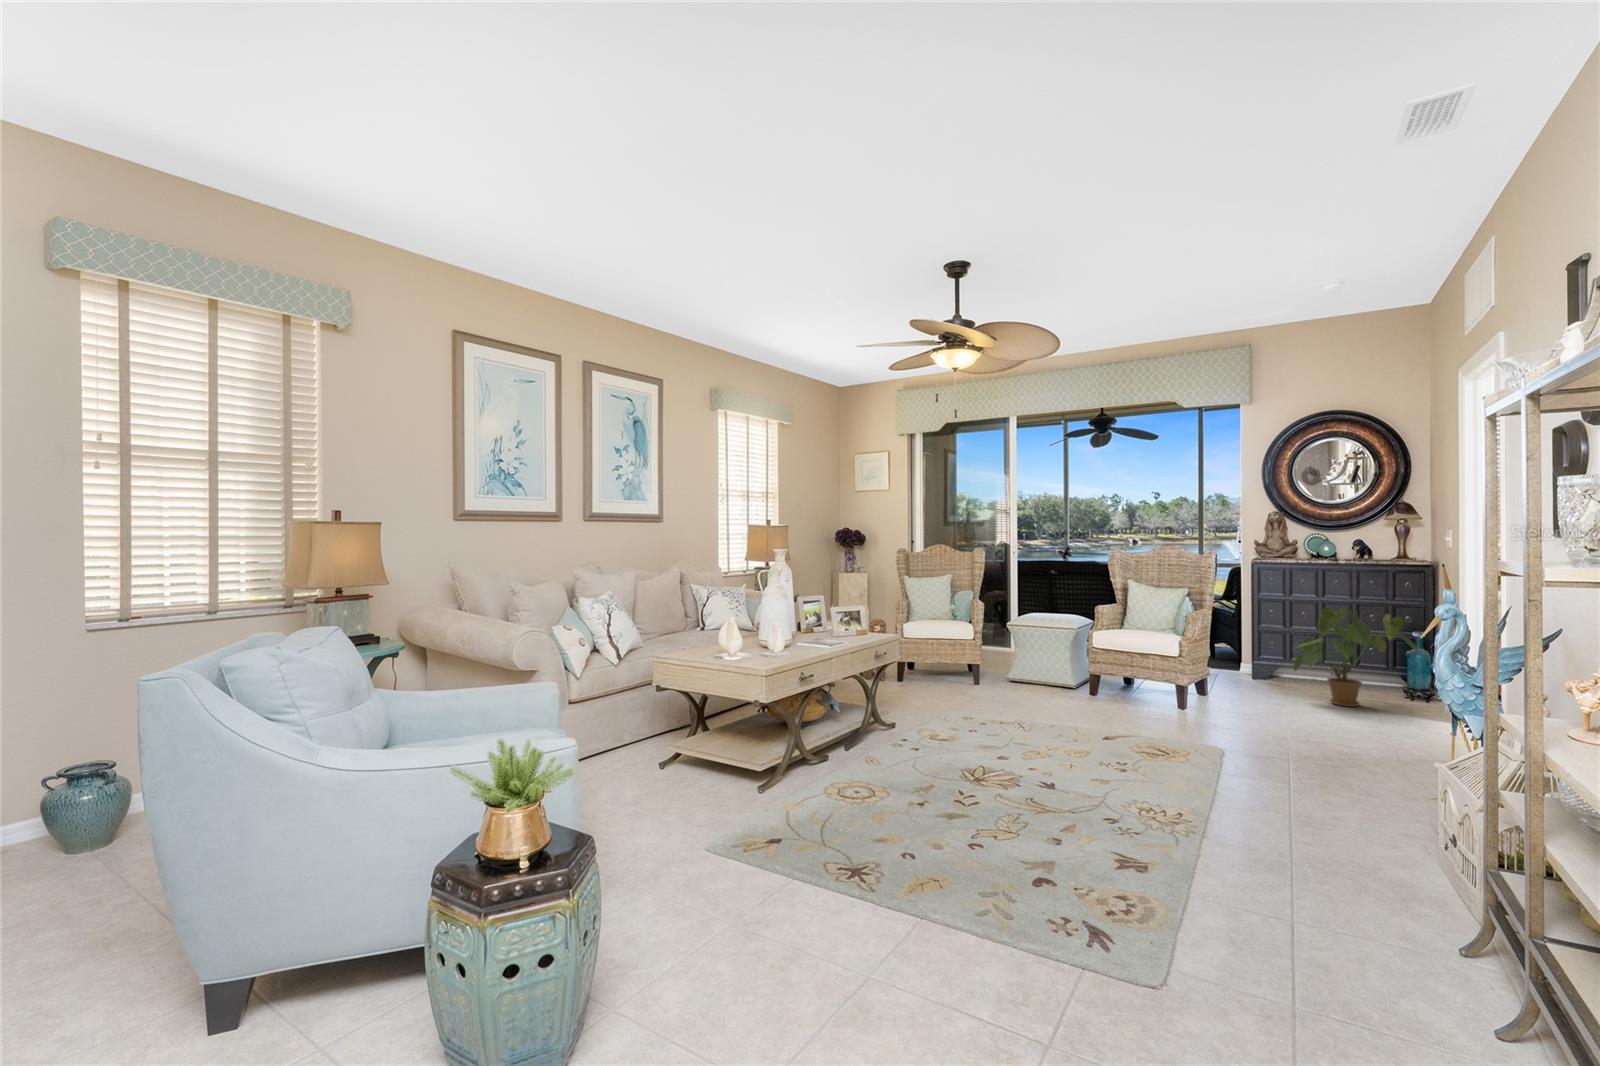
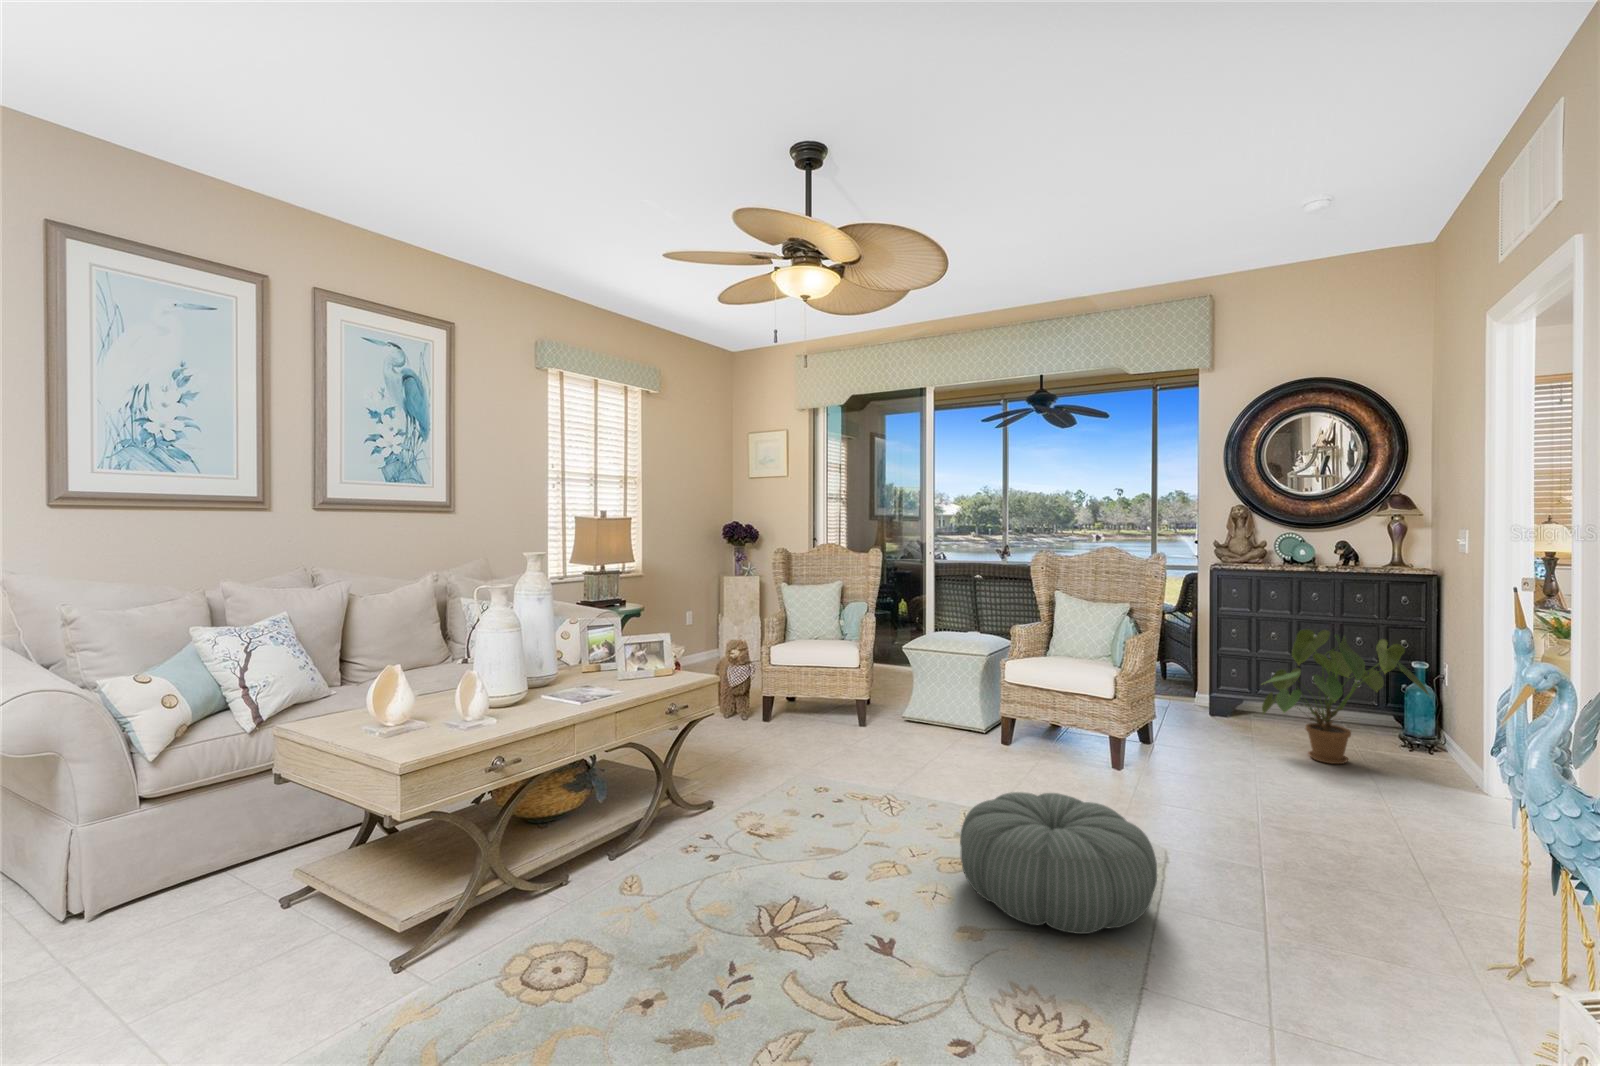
pouf: none [1085,706,1218,780] -> present [960,792,1157,934]

